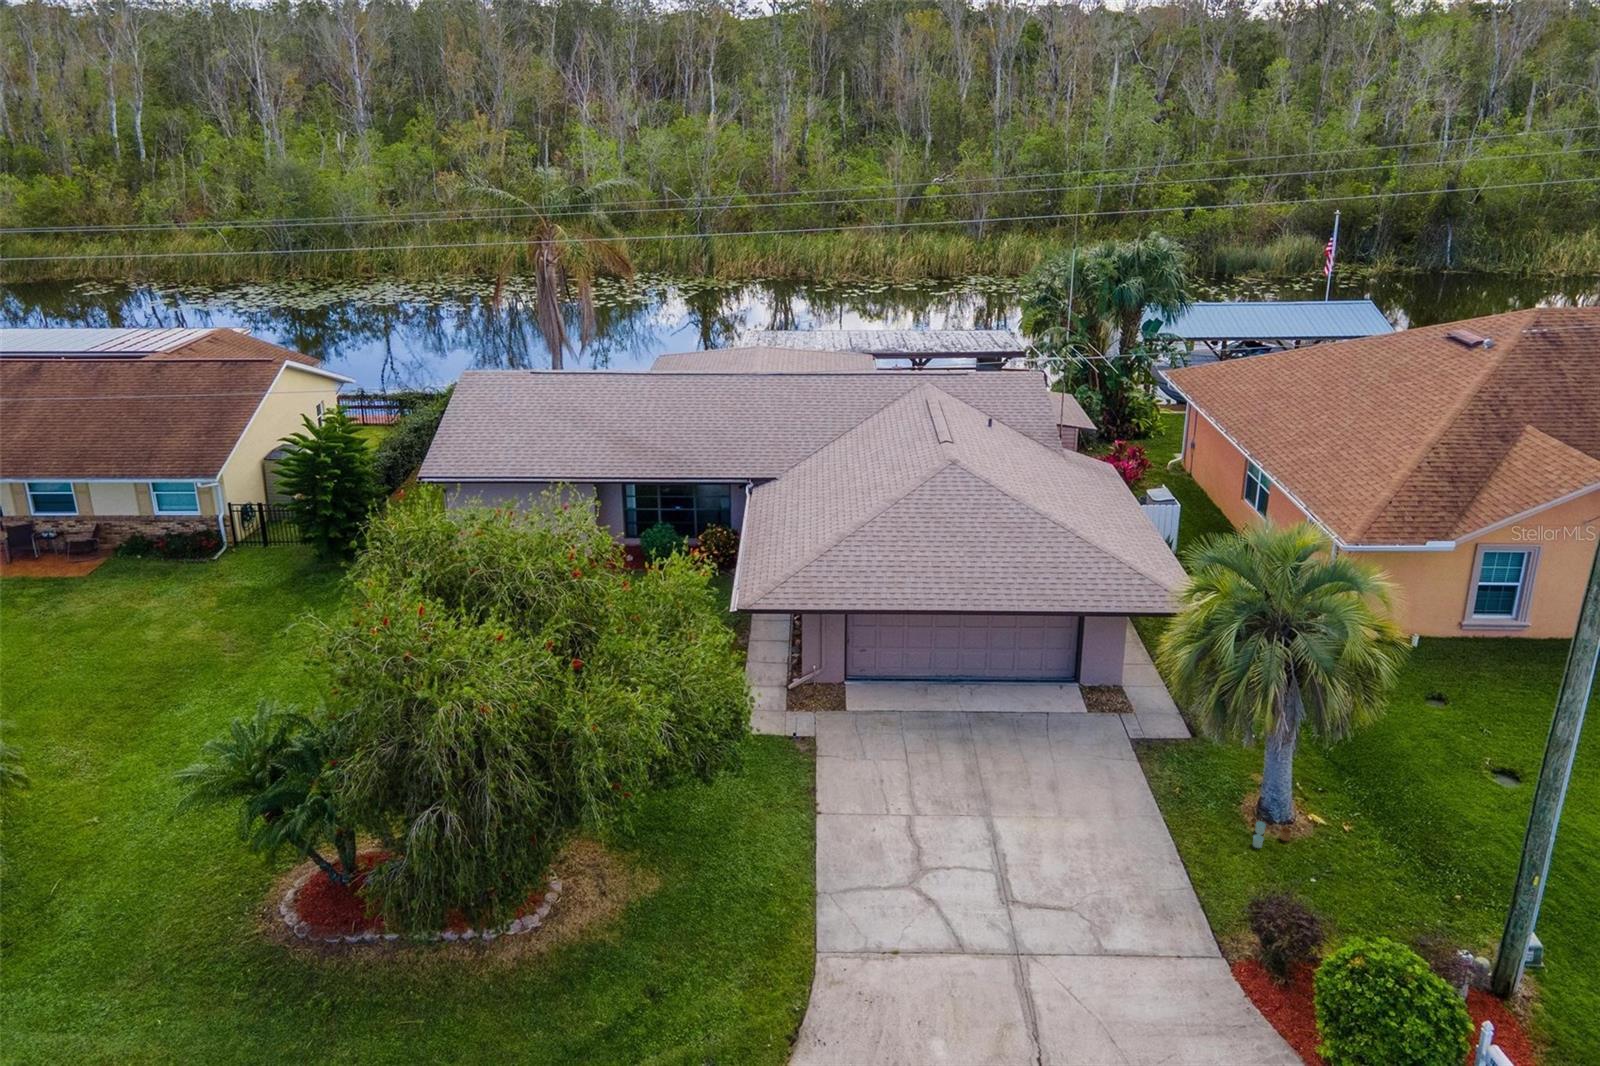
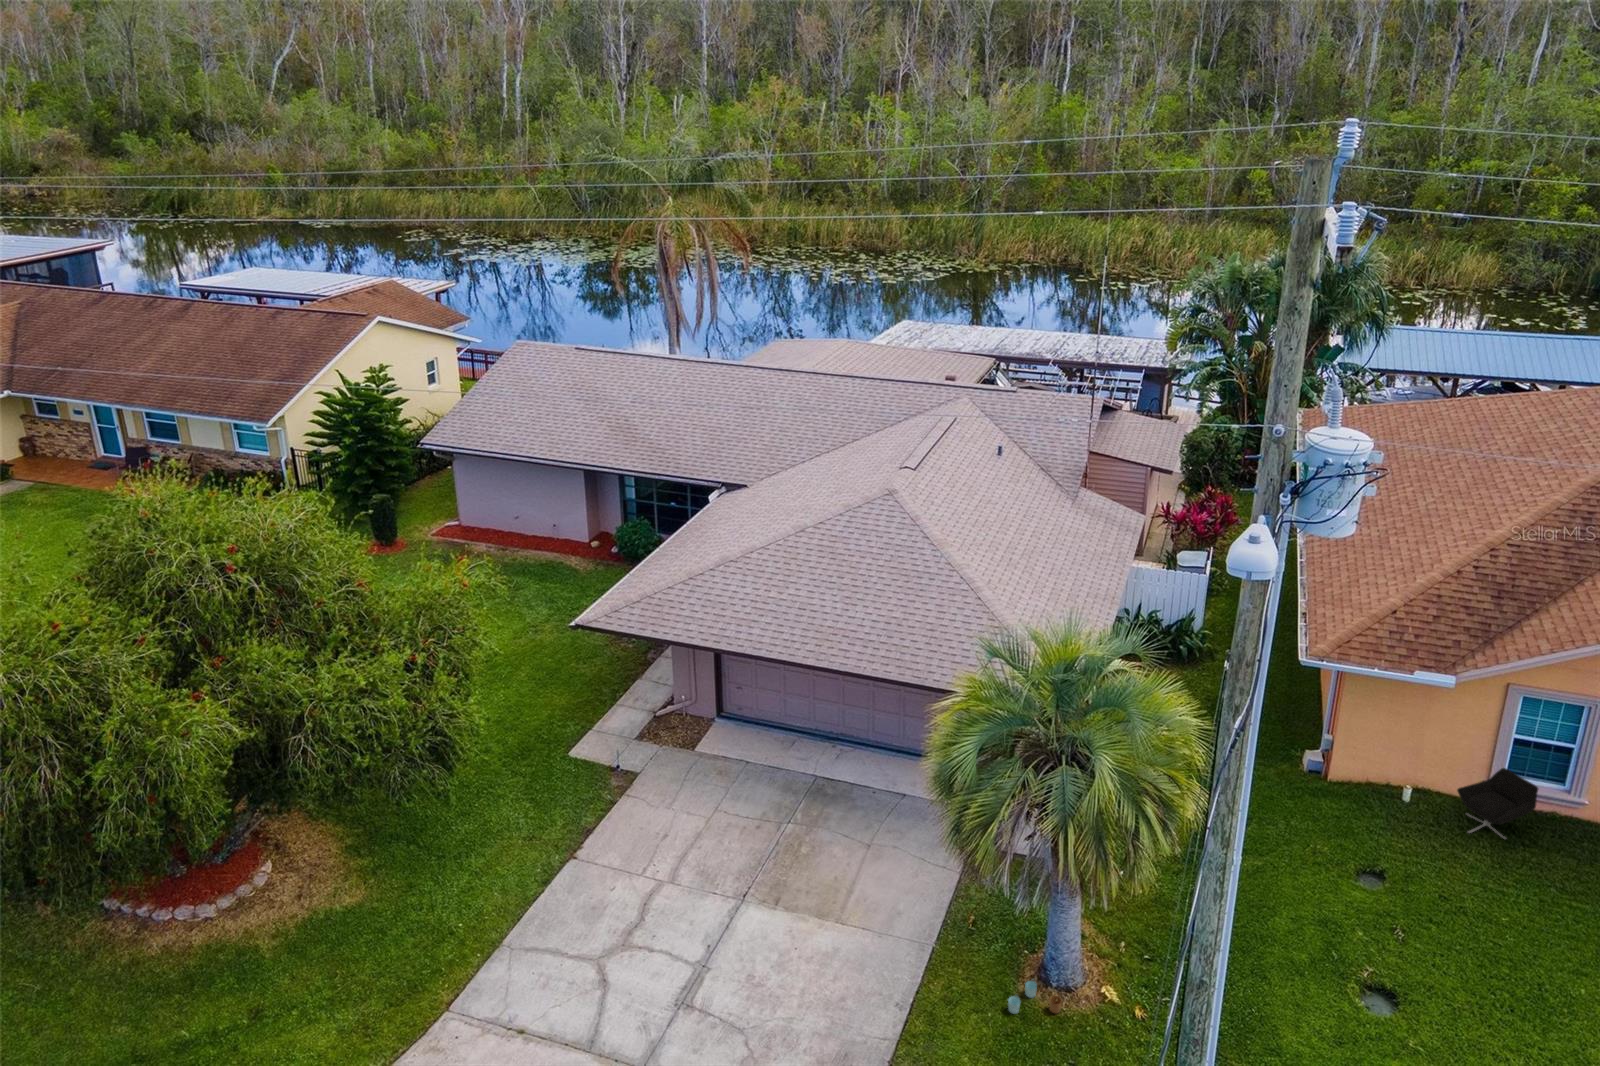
lounge chair: none [1450,609,1507,661] -> present [1457,768,1538,839]

